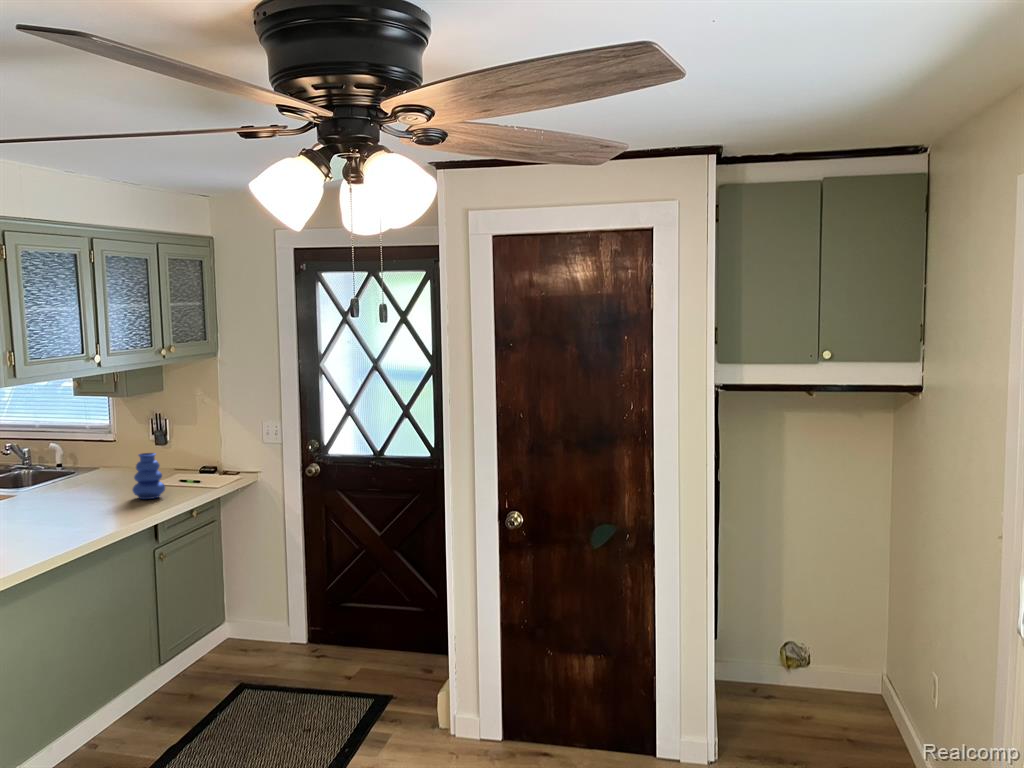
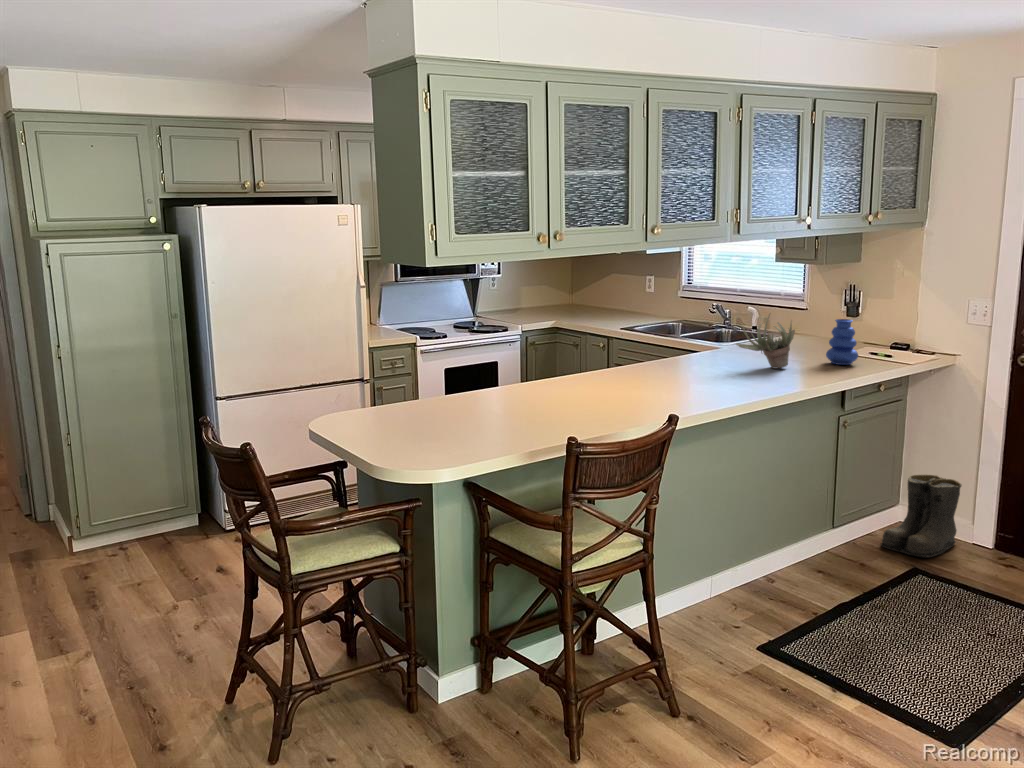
succulent plant: none [26,456,95,514] -> present [736,314,795,369]
boots: none [209,587,281,671] -> present [881,474,962,558]

